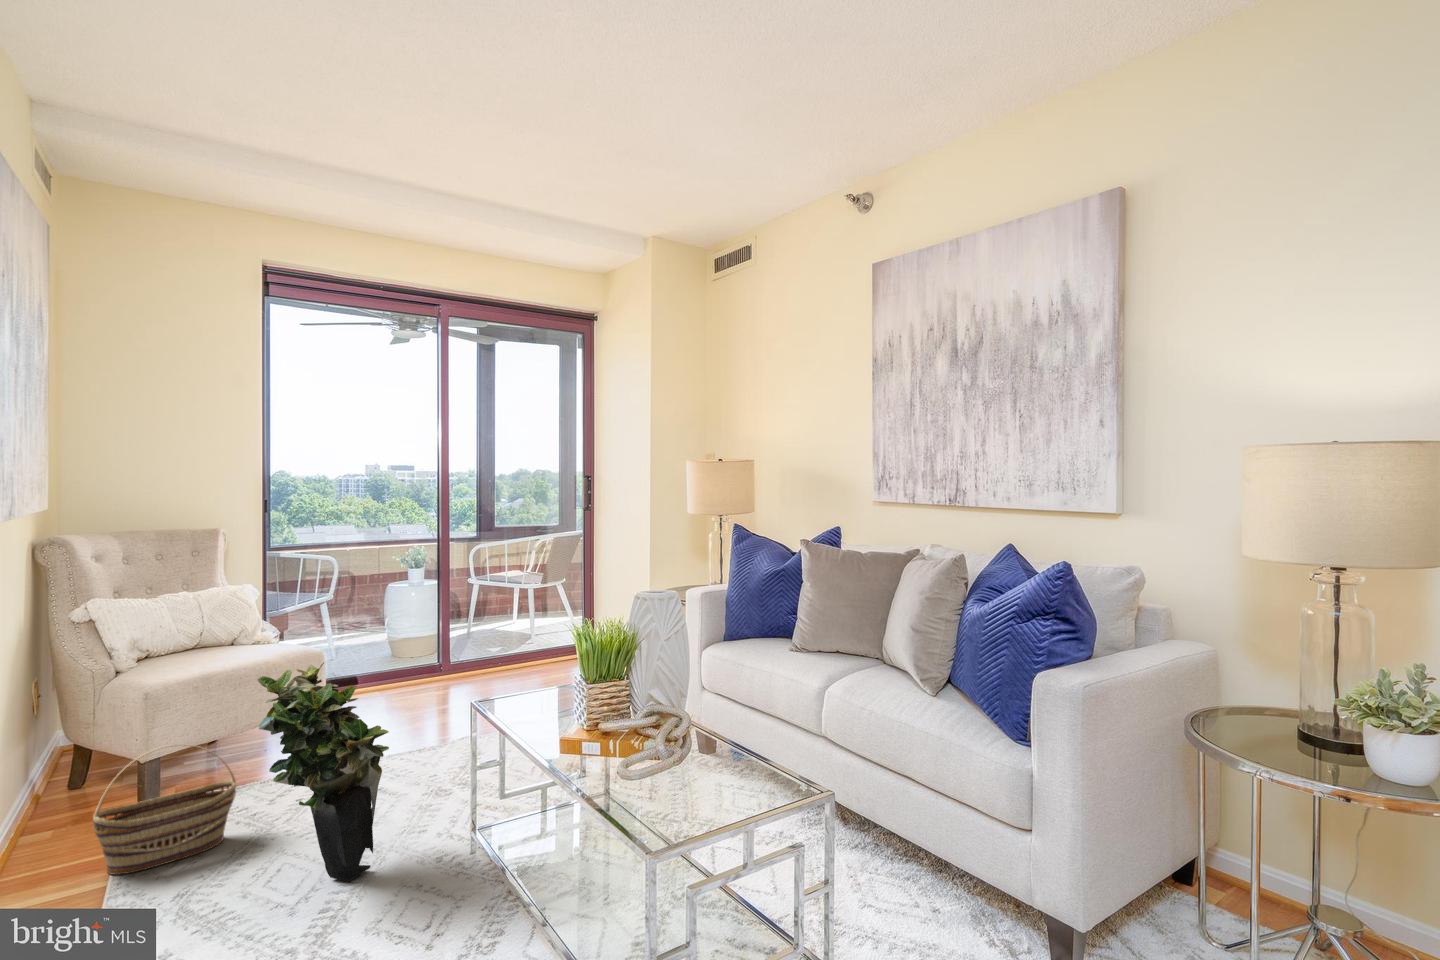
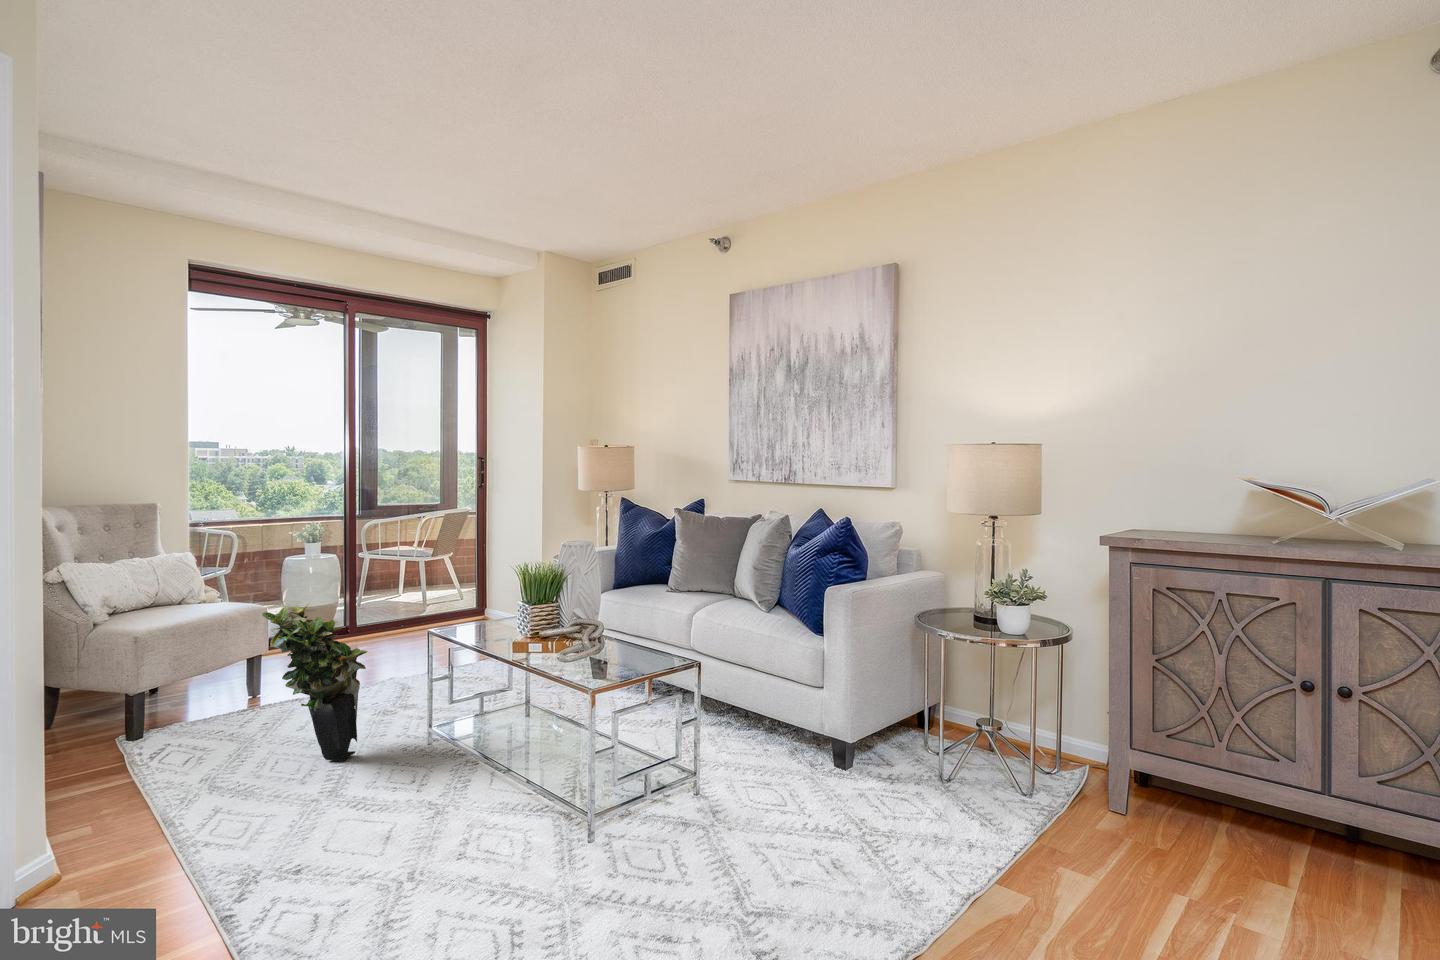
basket: present [93,744,236,875] -> none [121,671,228,771]

